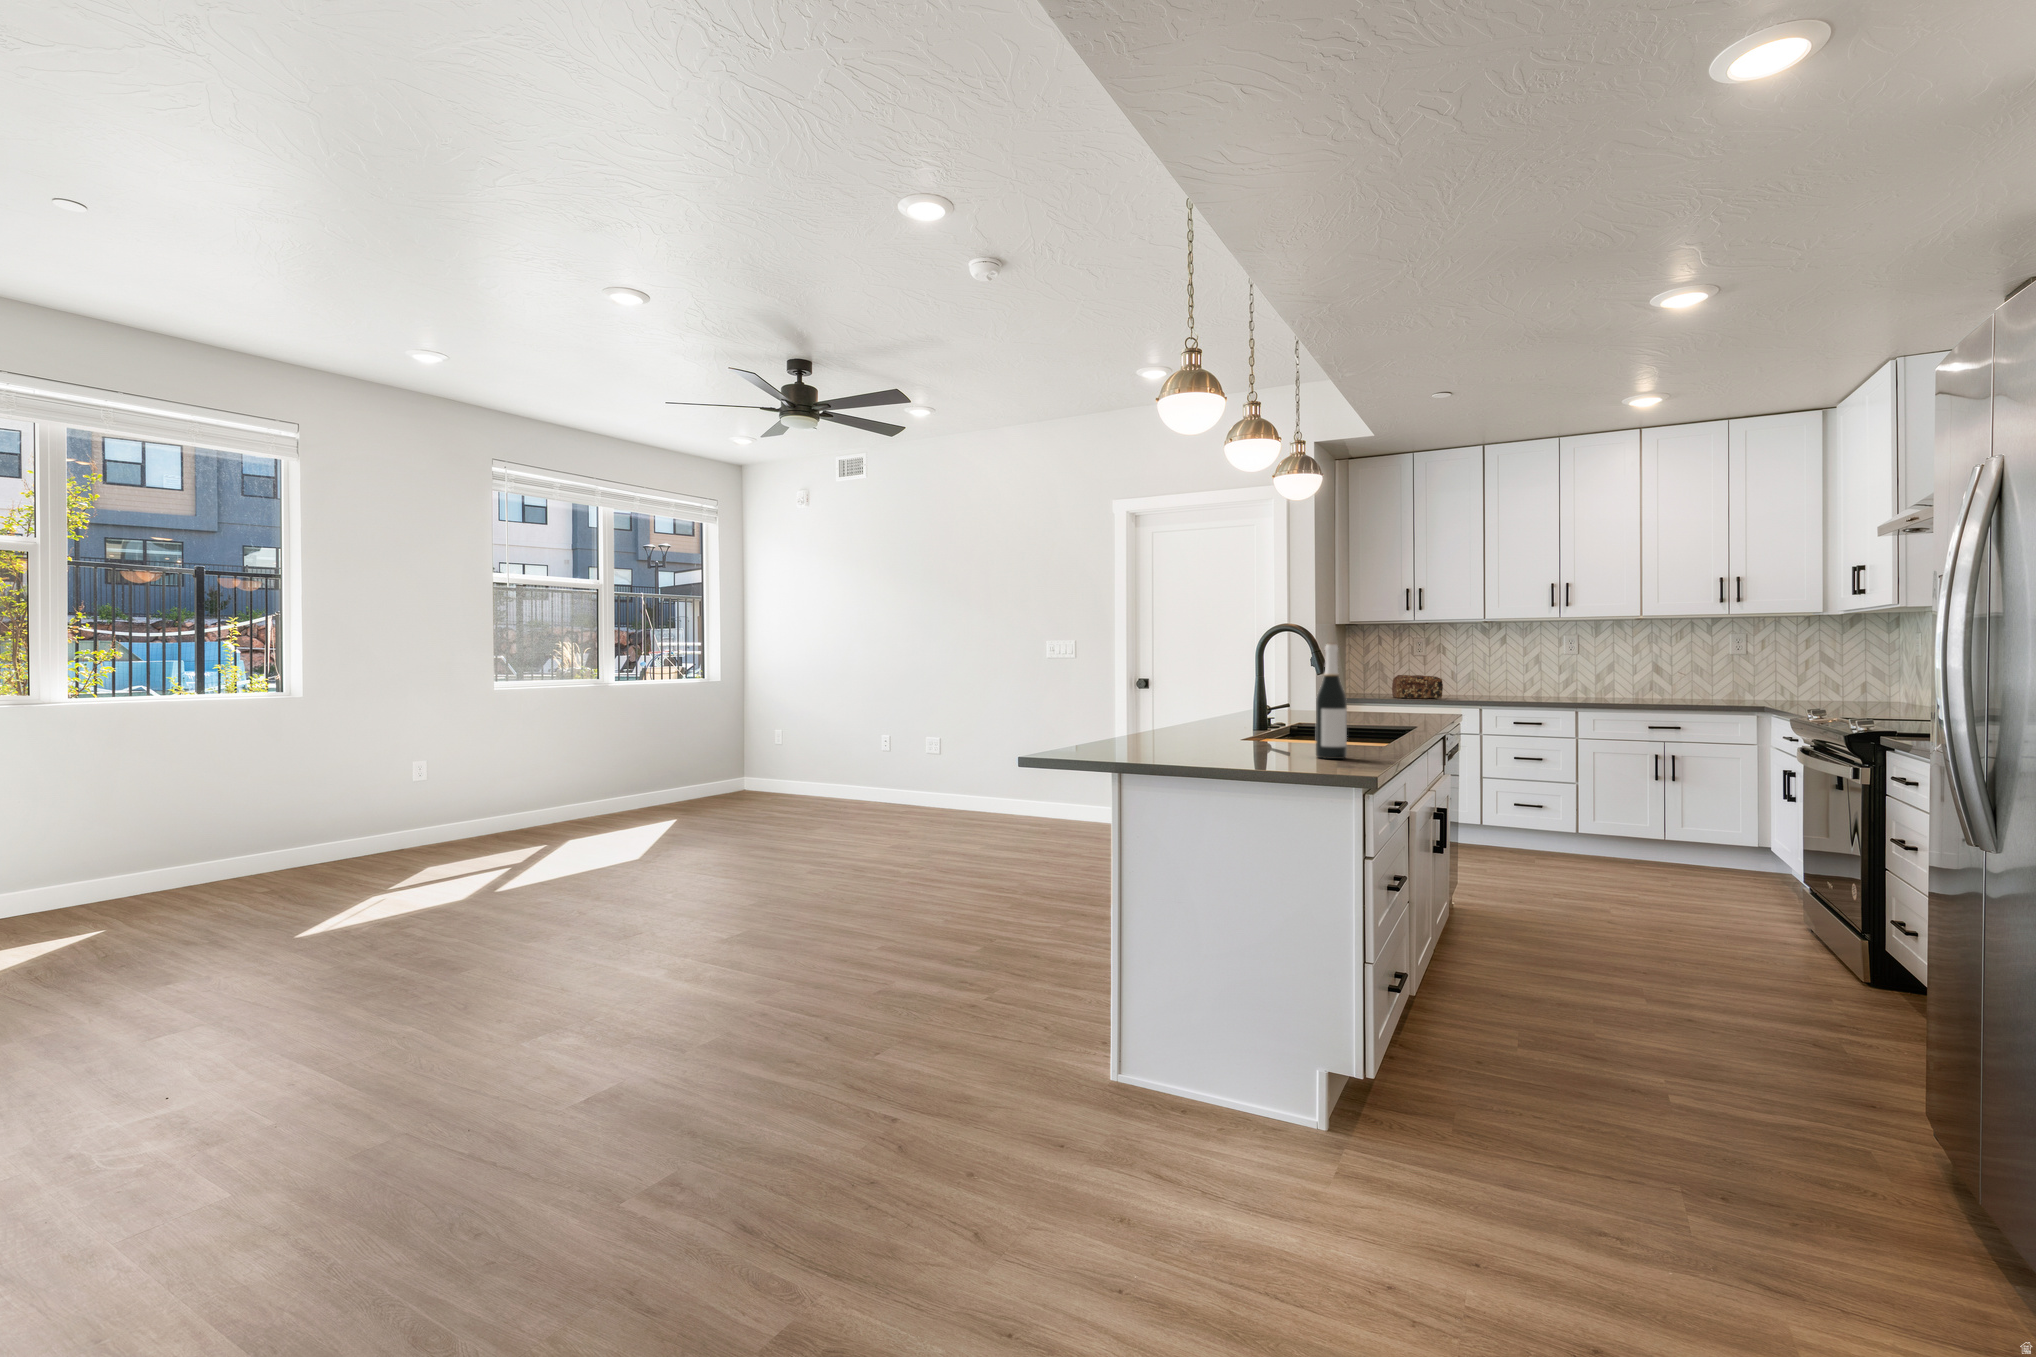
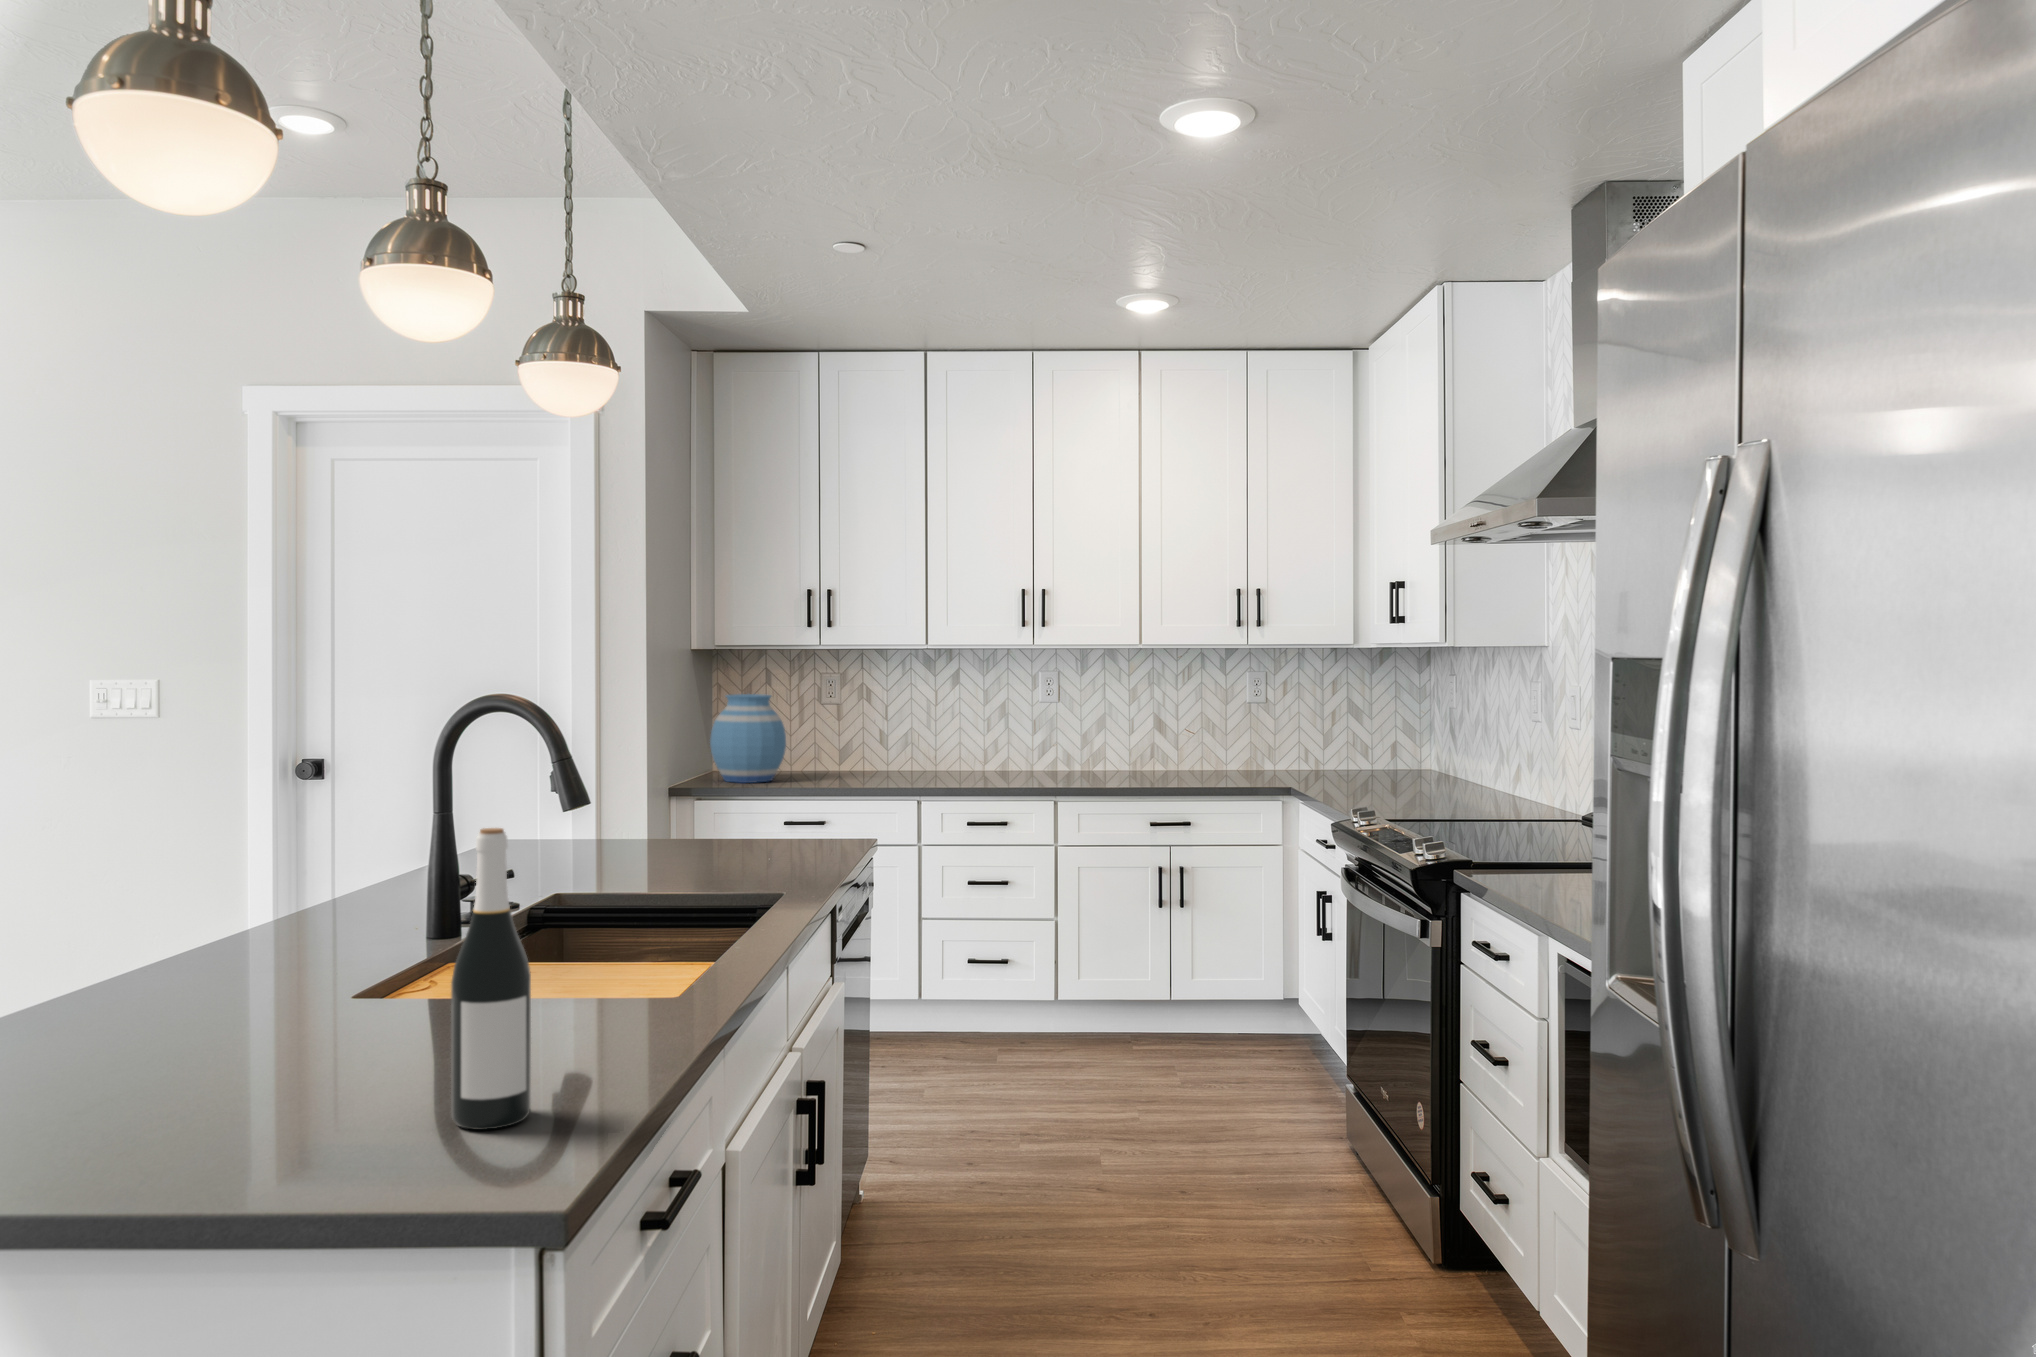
vase: none [1350,650,1396,699] -> present [710,694,786,783]
bread loaf: present [1392,675,1443,699] -> none [783,735,862,776]

